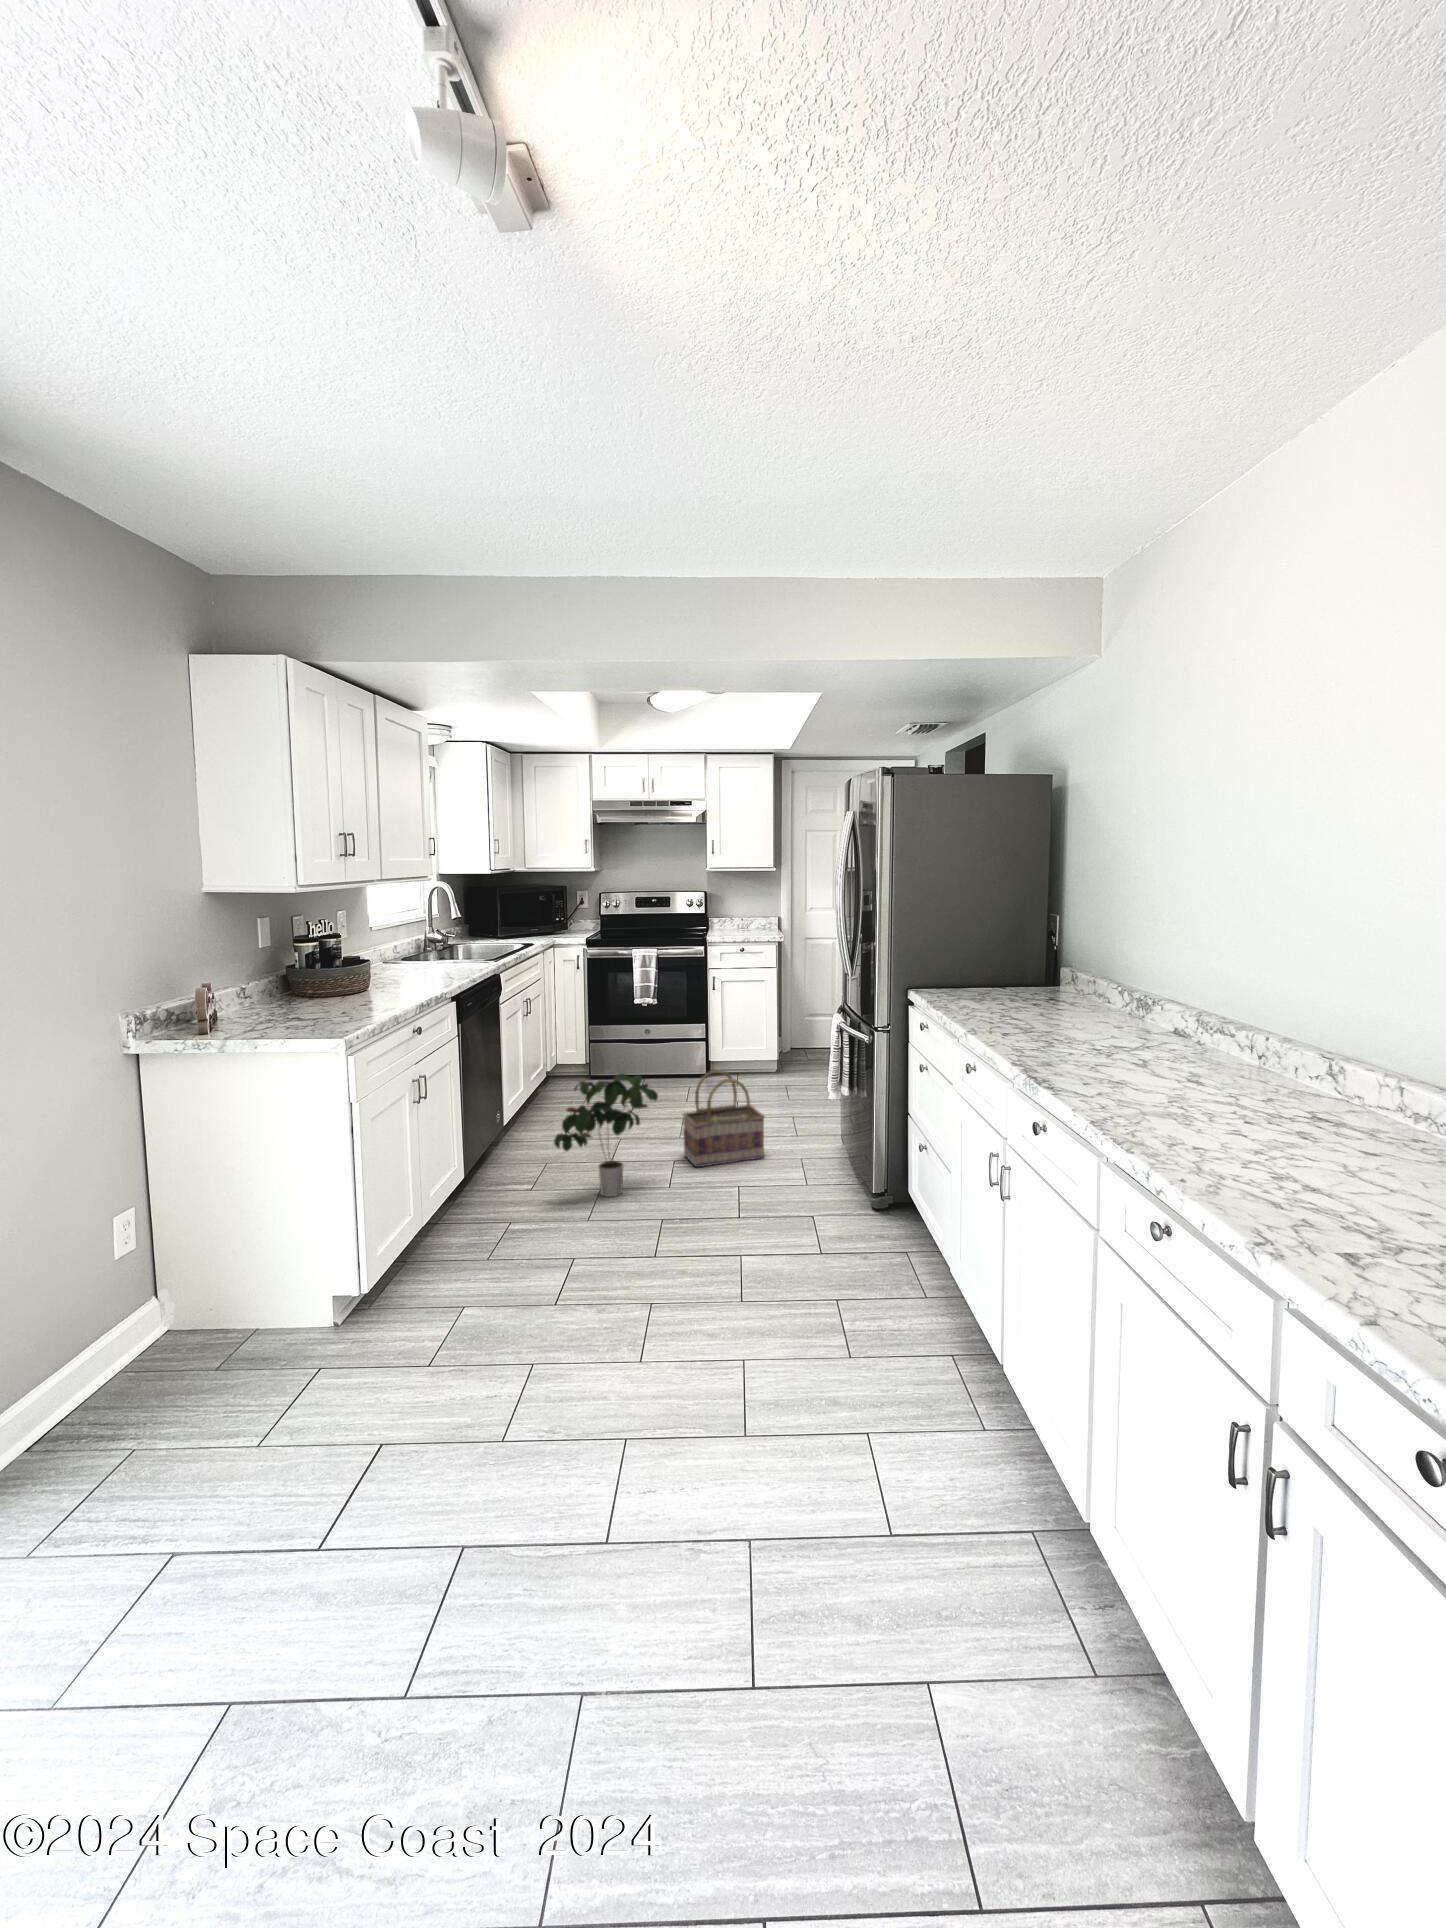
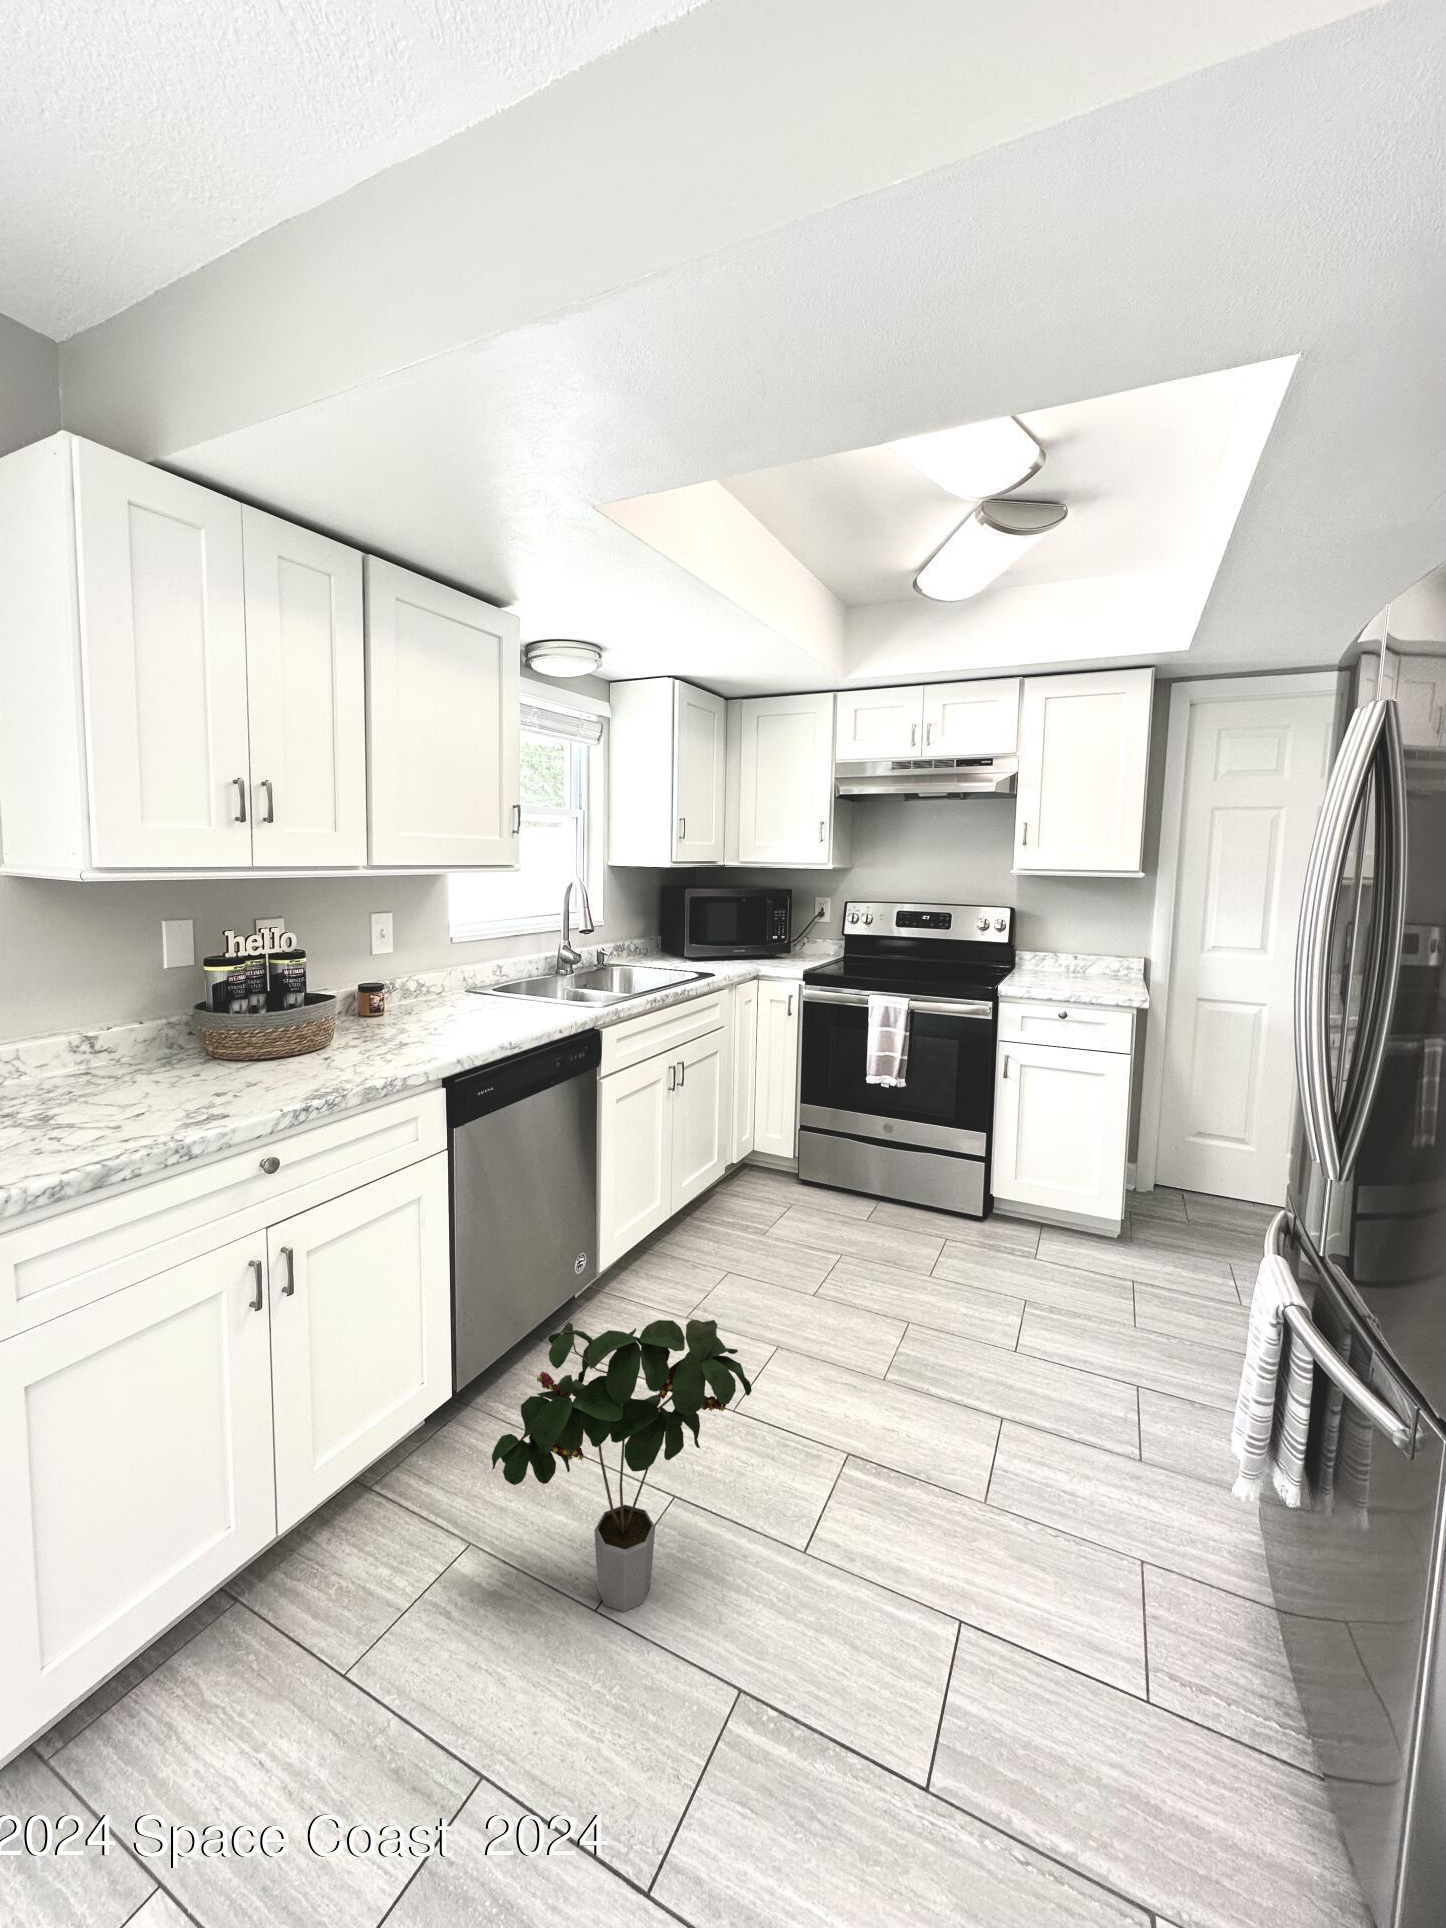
basket: present [683,1070,765,1167] -> none [846,1311,1041,1571]

